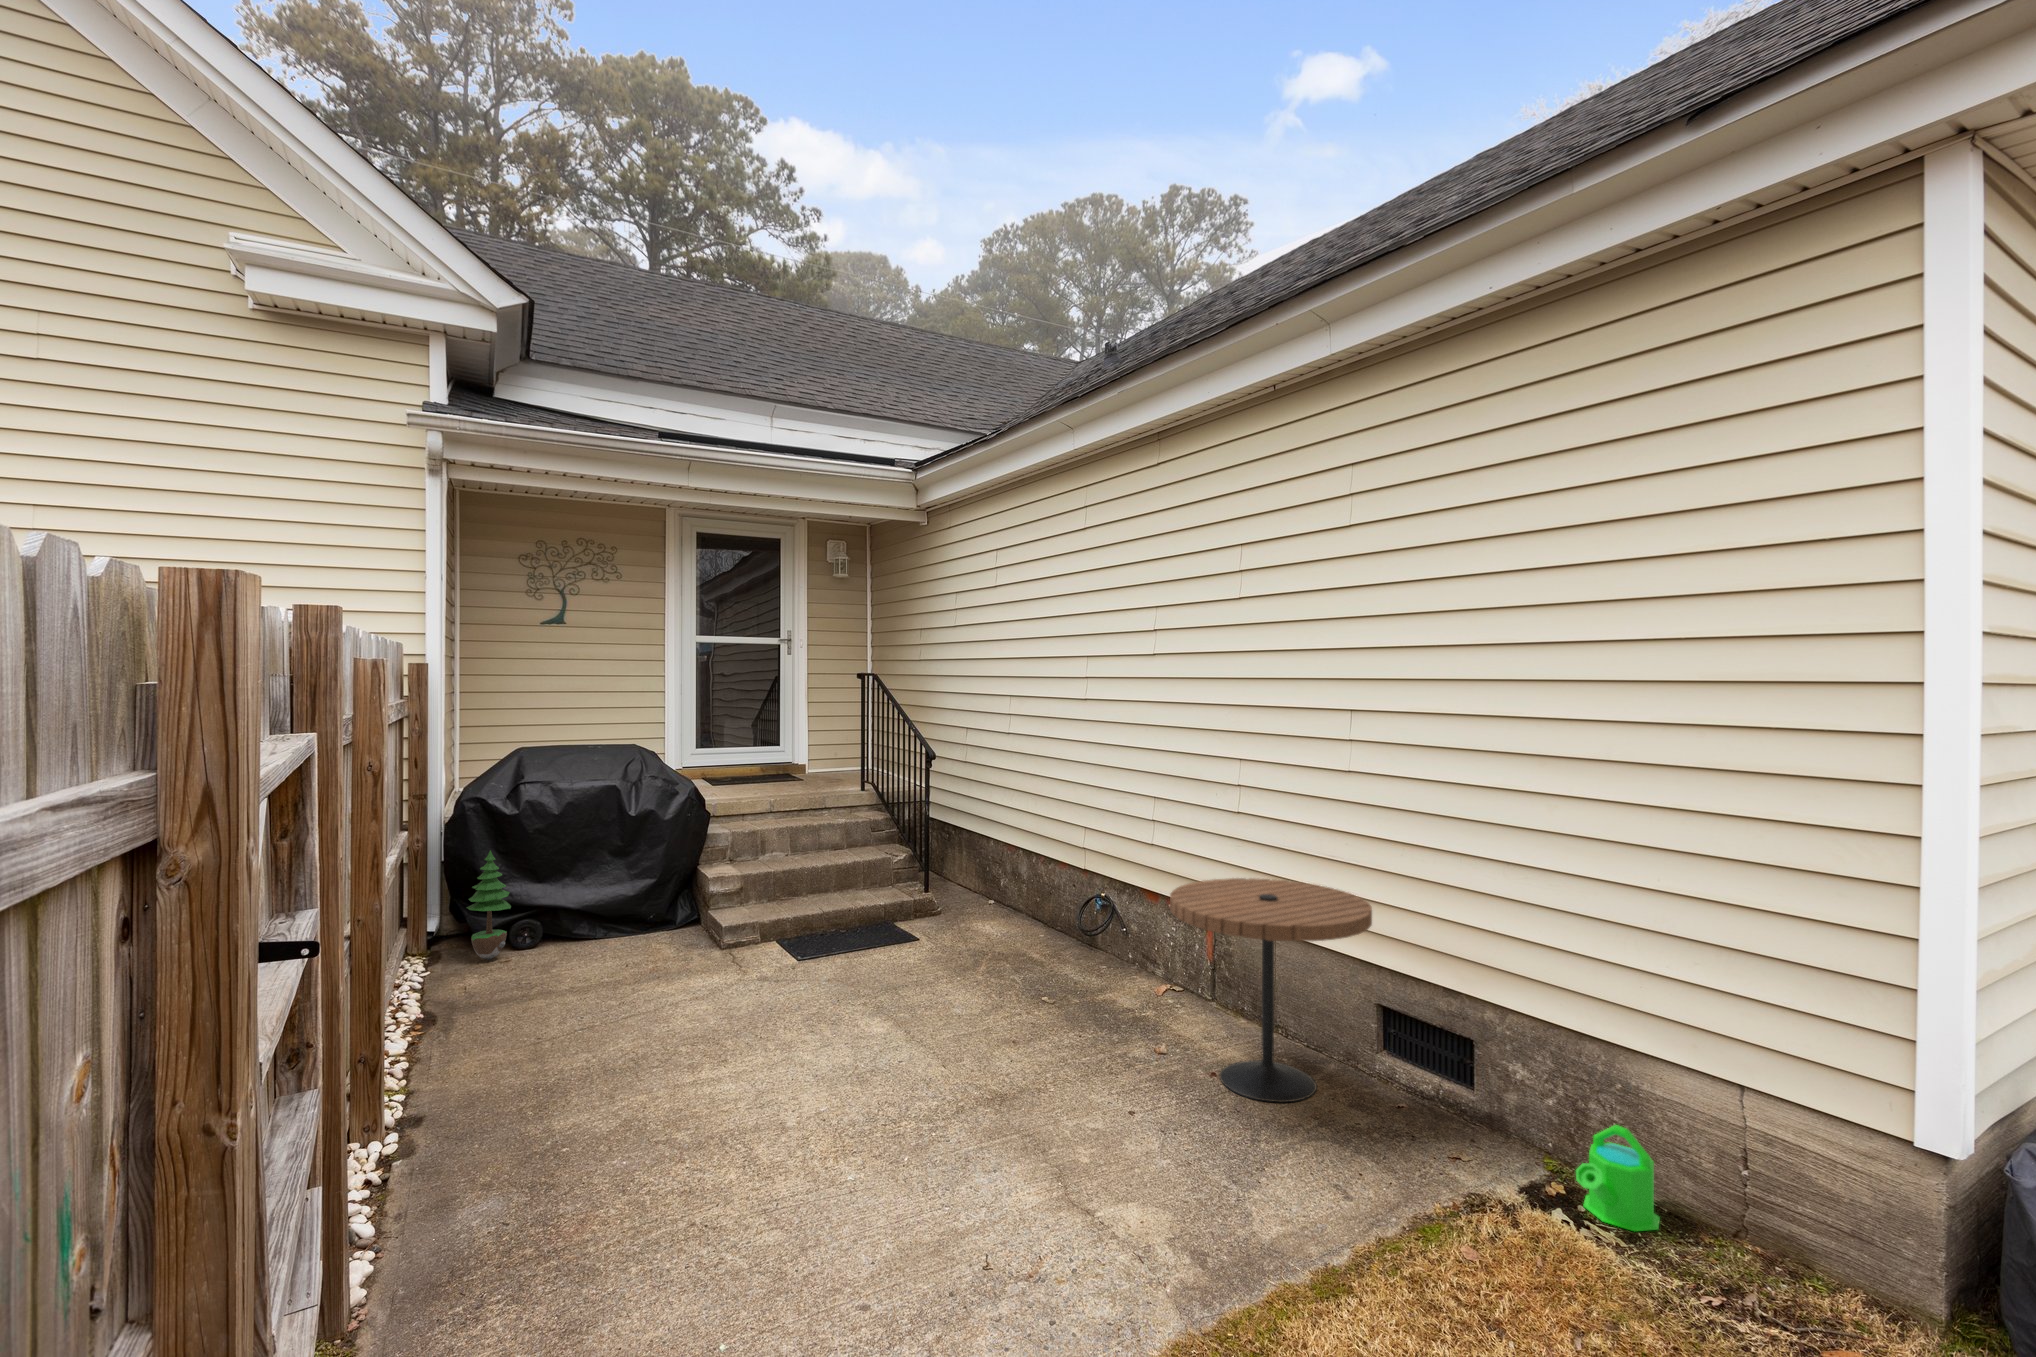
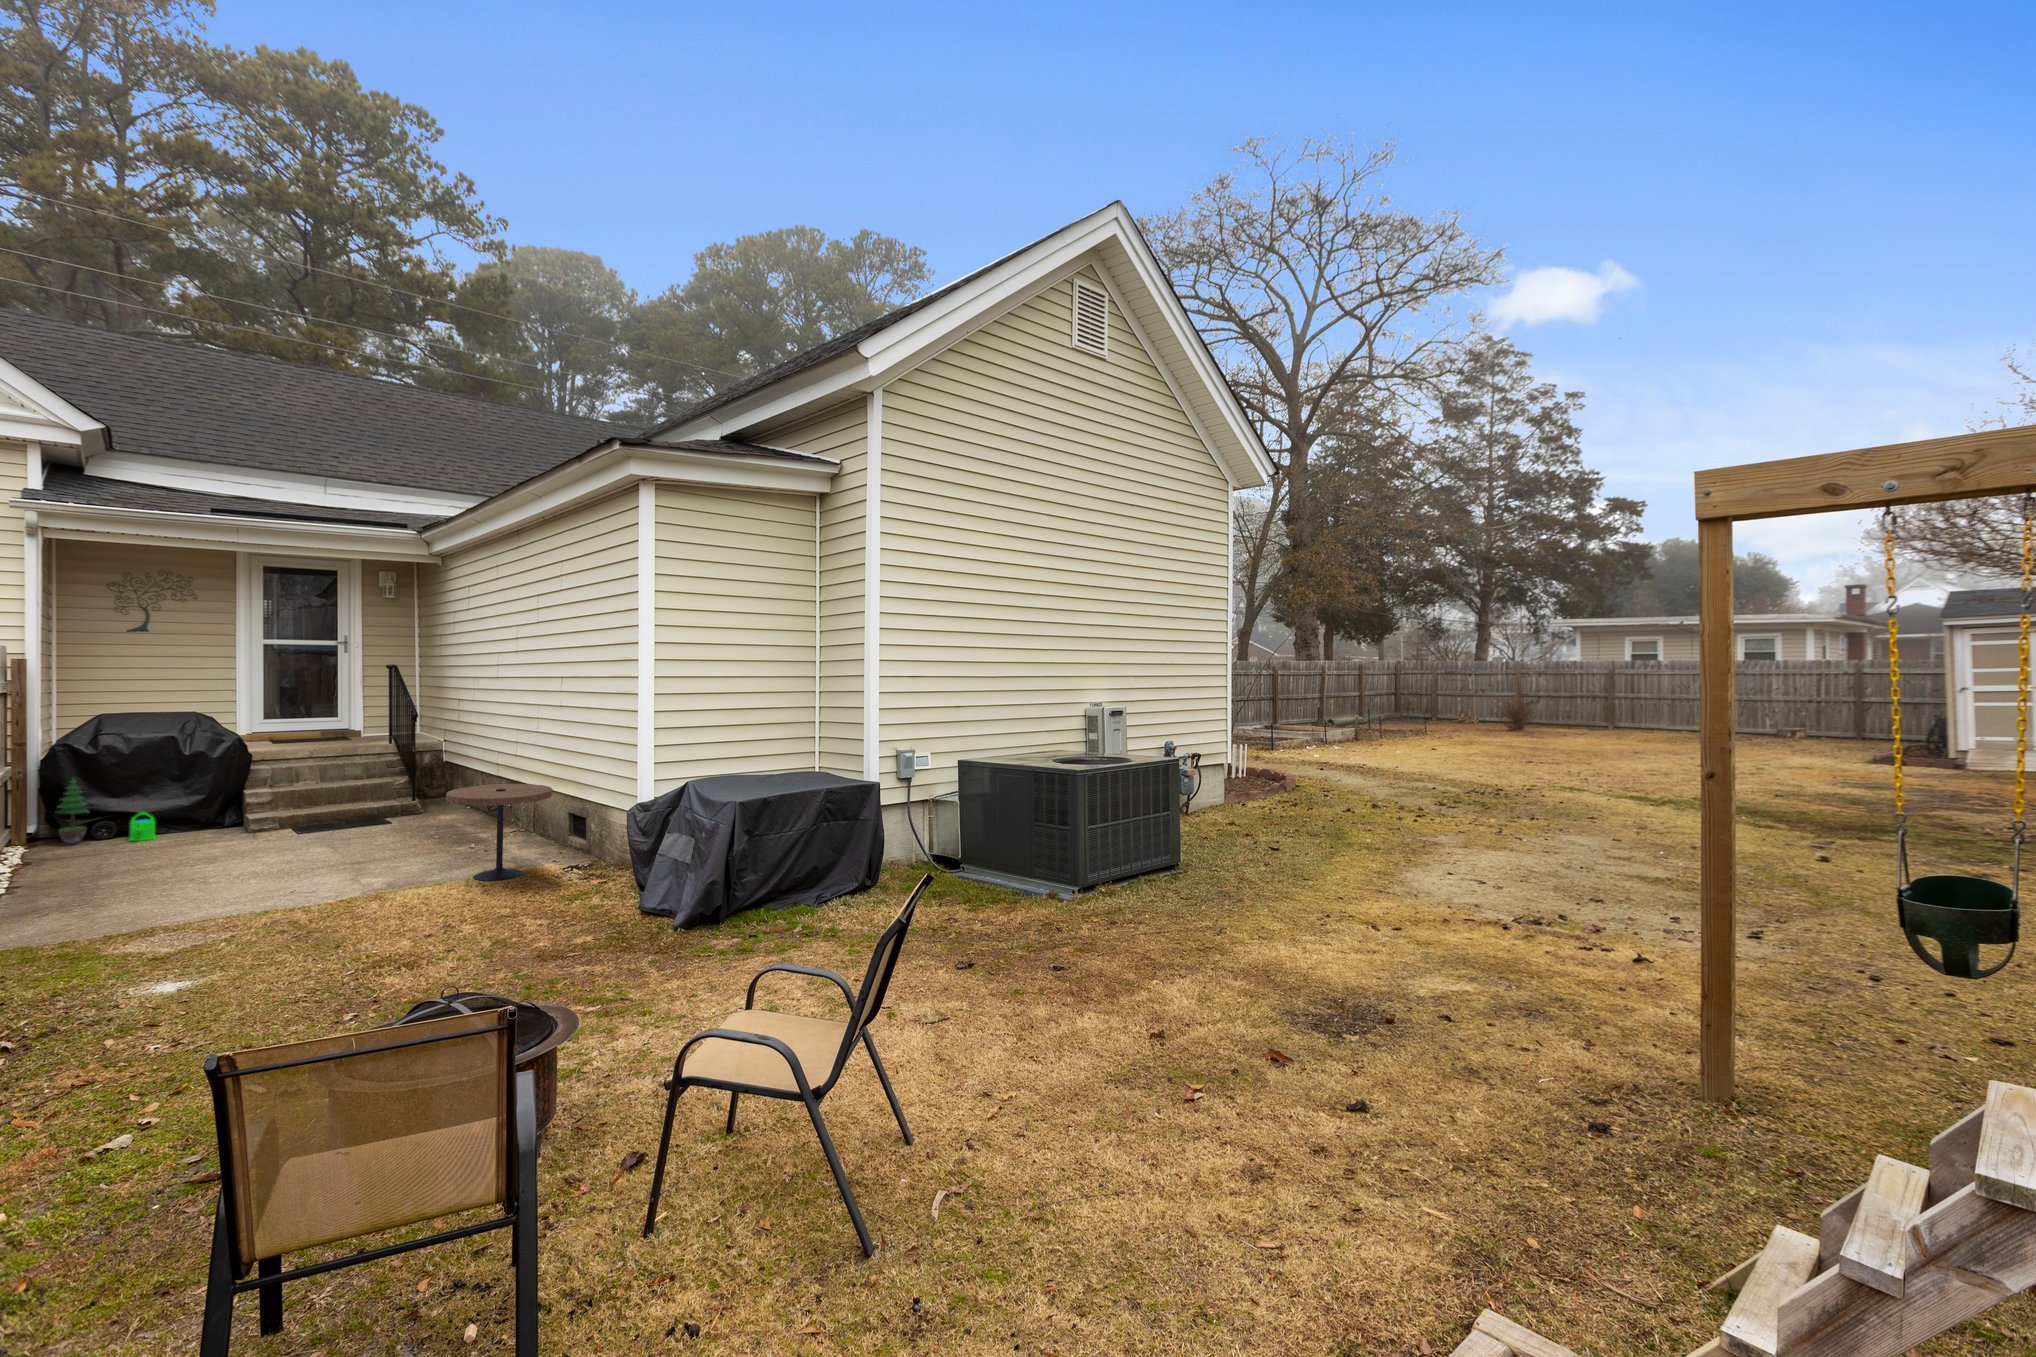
watering can: present [1576,1125,1660,1231] -> present [129,812,155,841]

